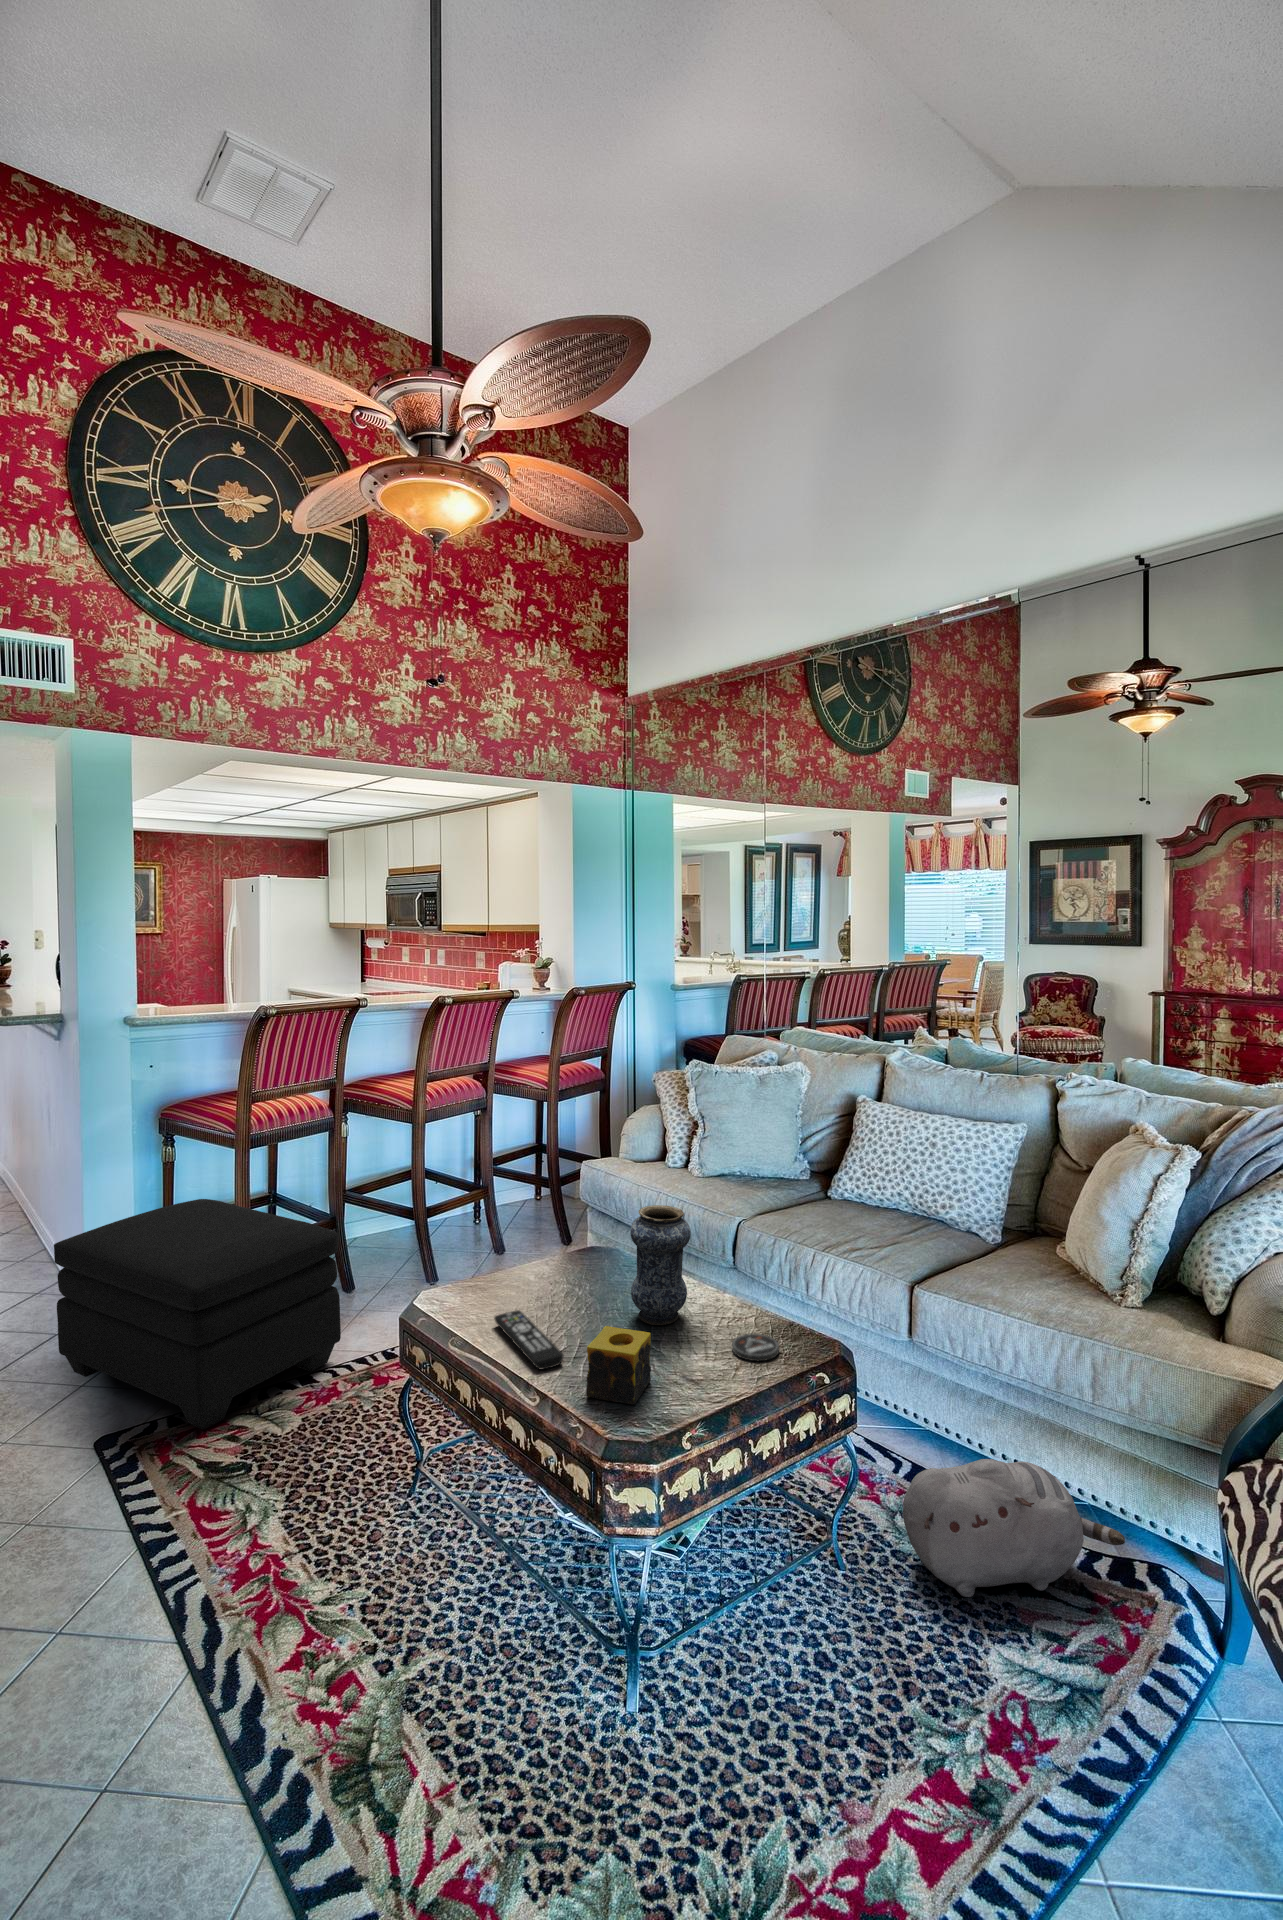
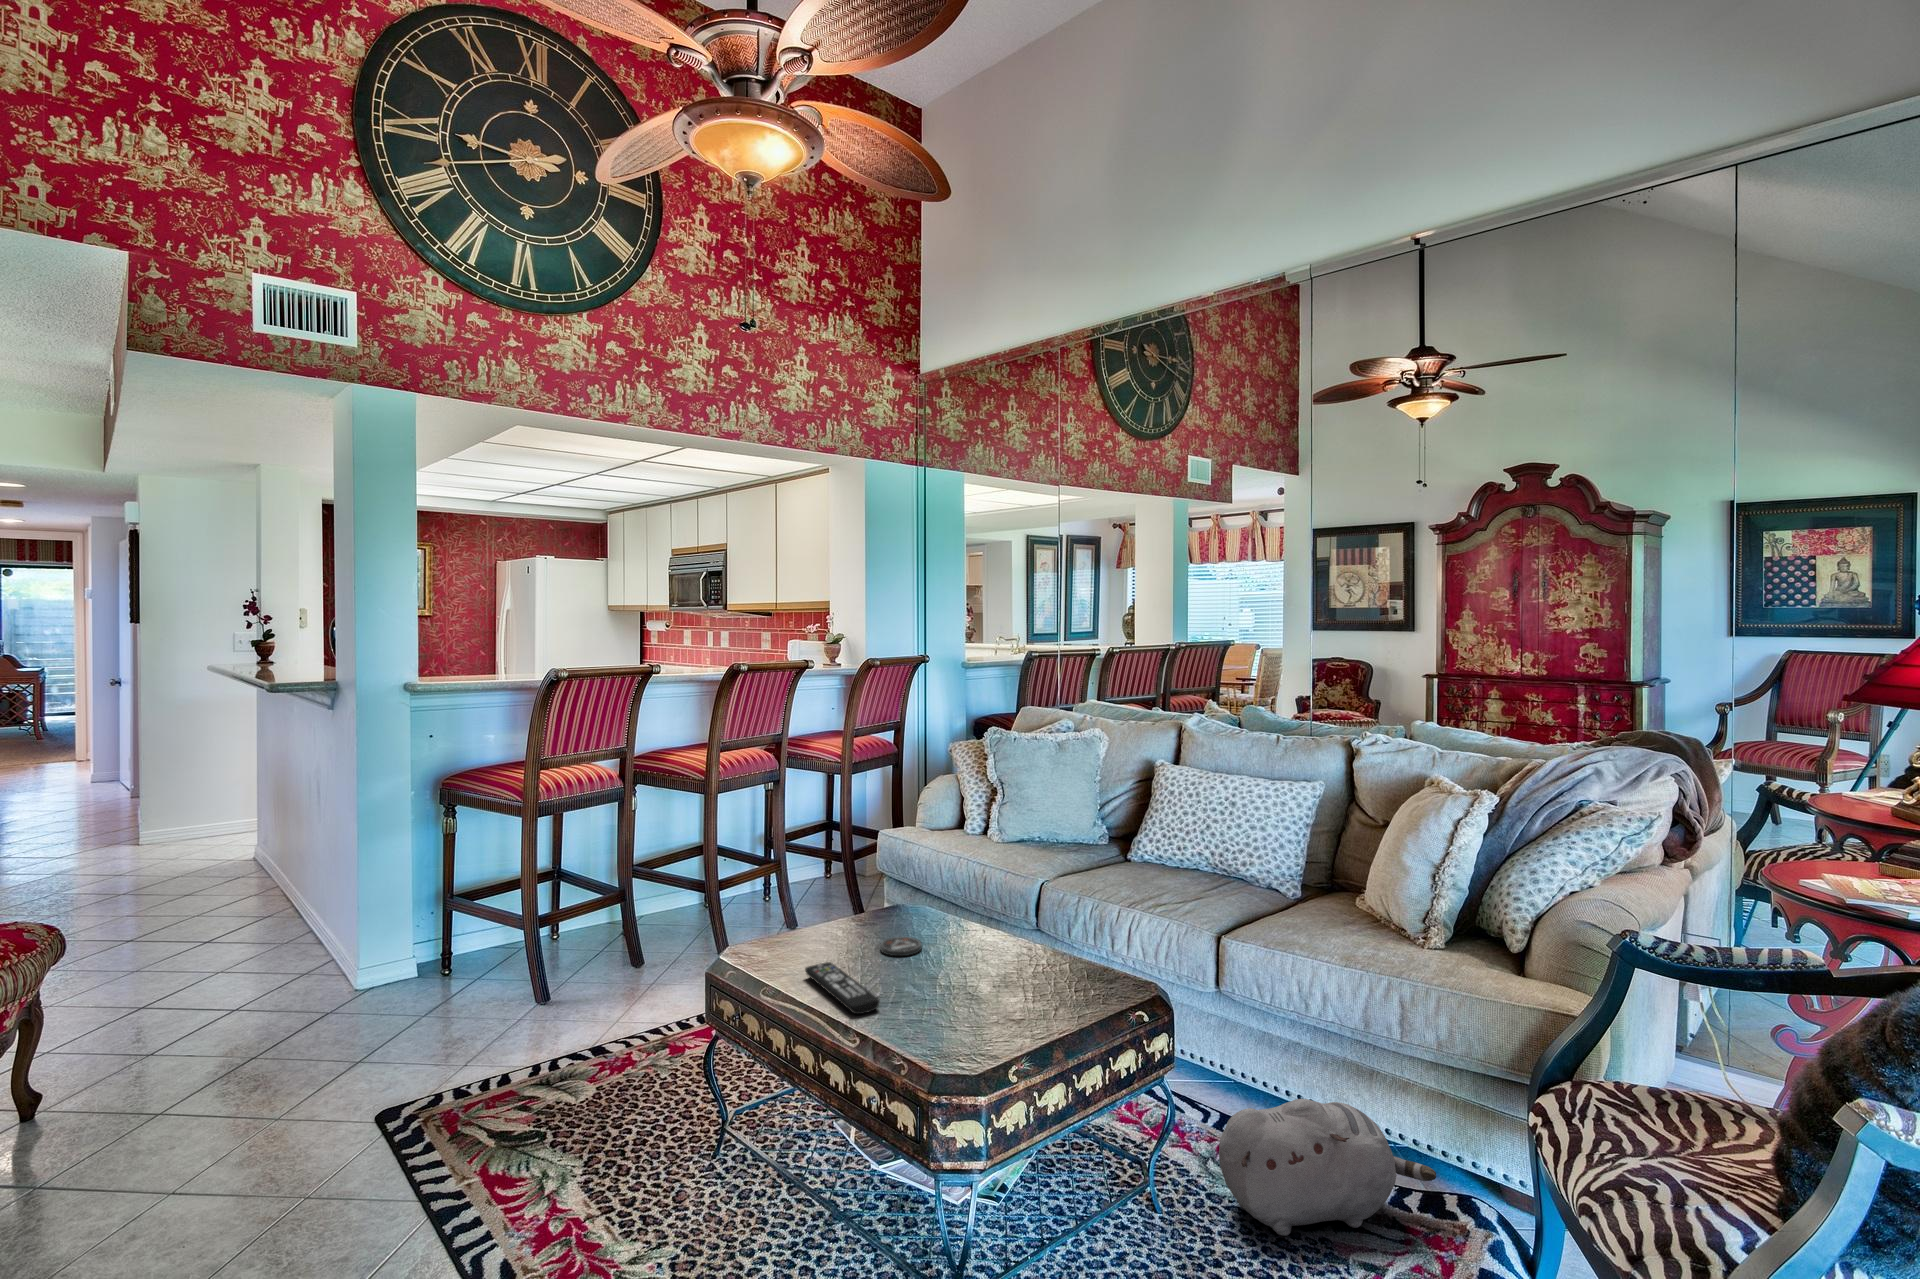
ottoman: present [54,1199,341,1430] -> none [330,872,633,1103]
vase: present [630,1205,691,1325] -> none [943,855,1004,974]
candle: present [586,1326,651,1404] -> none [906,968,970,1043]
coaster: present [732,1333,779,1361] -> present [880,937,922,956]

